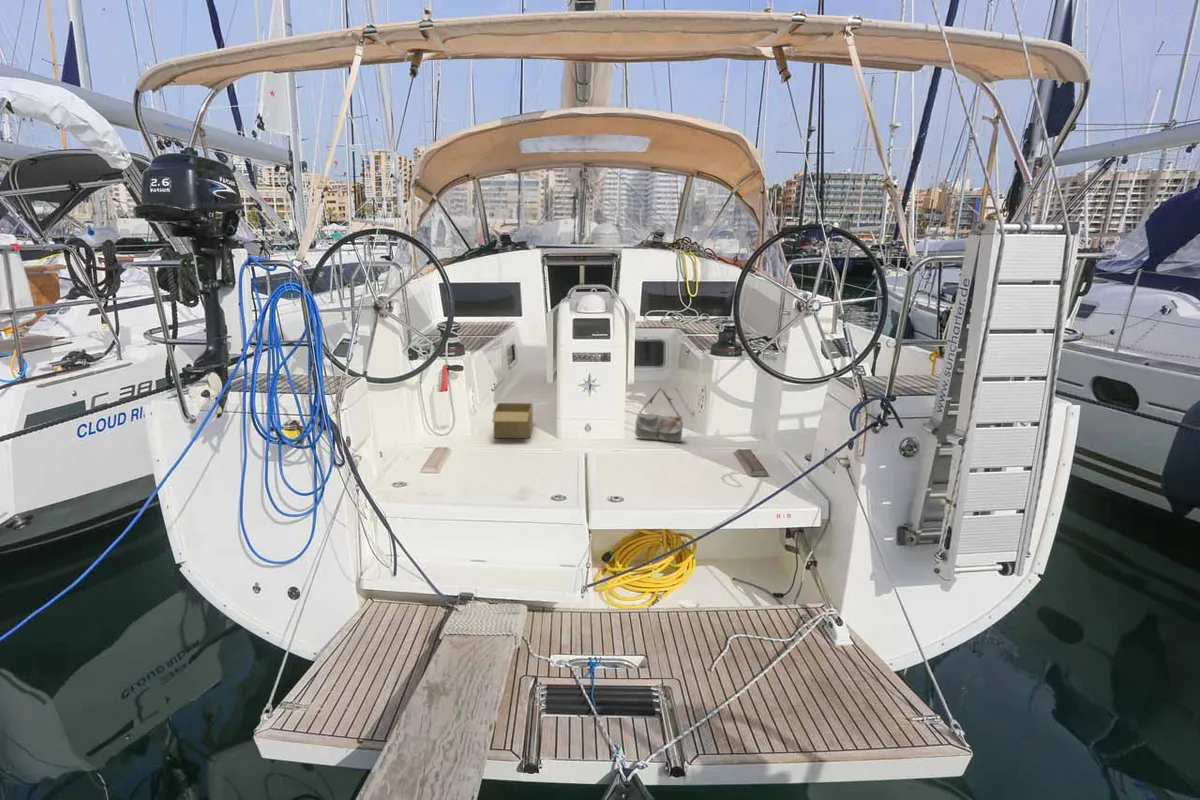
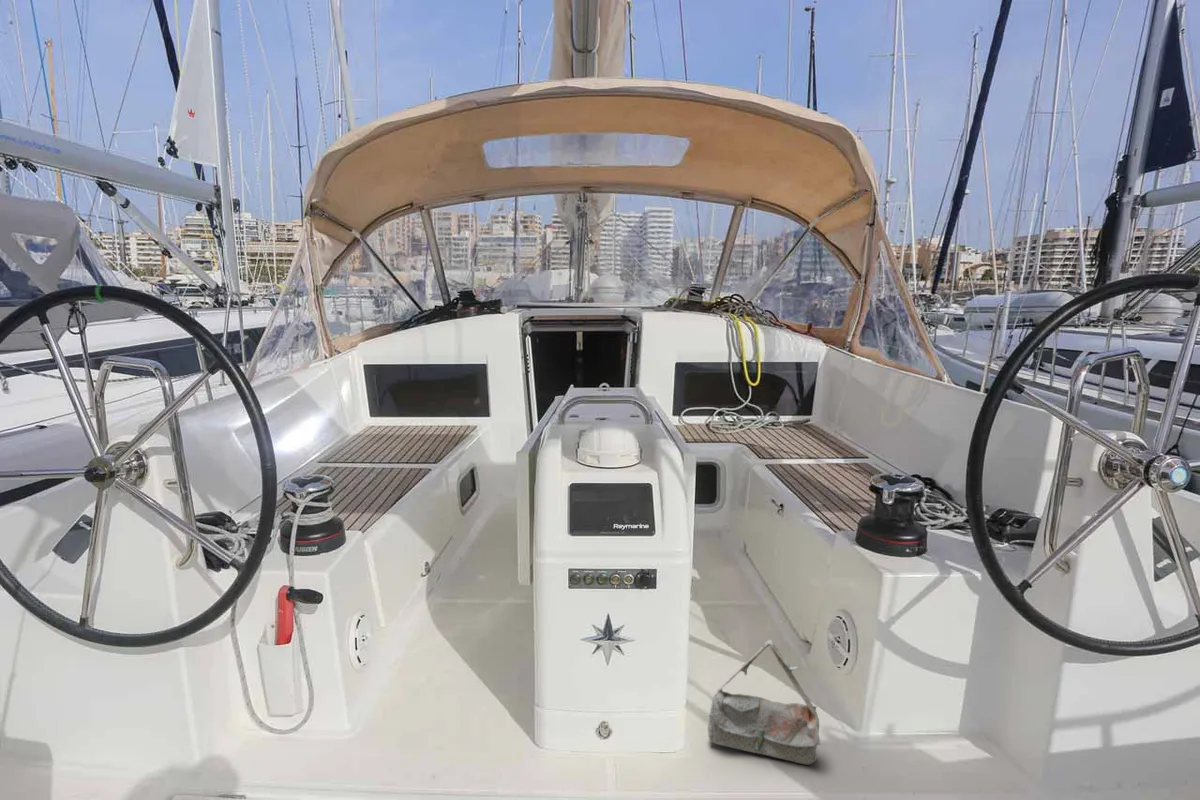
cardboard box: present [492,403,533,438] -> none [381,637,488,748]

